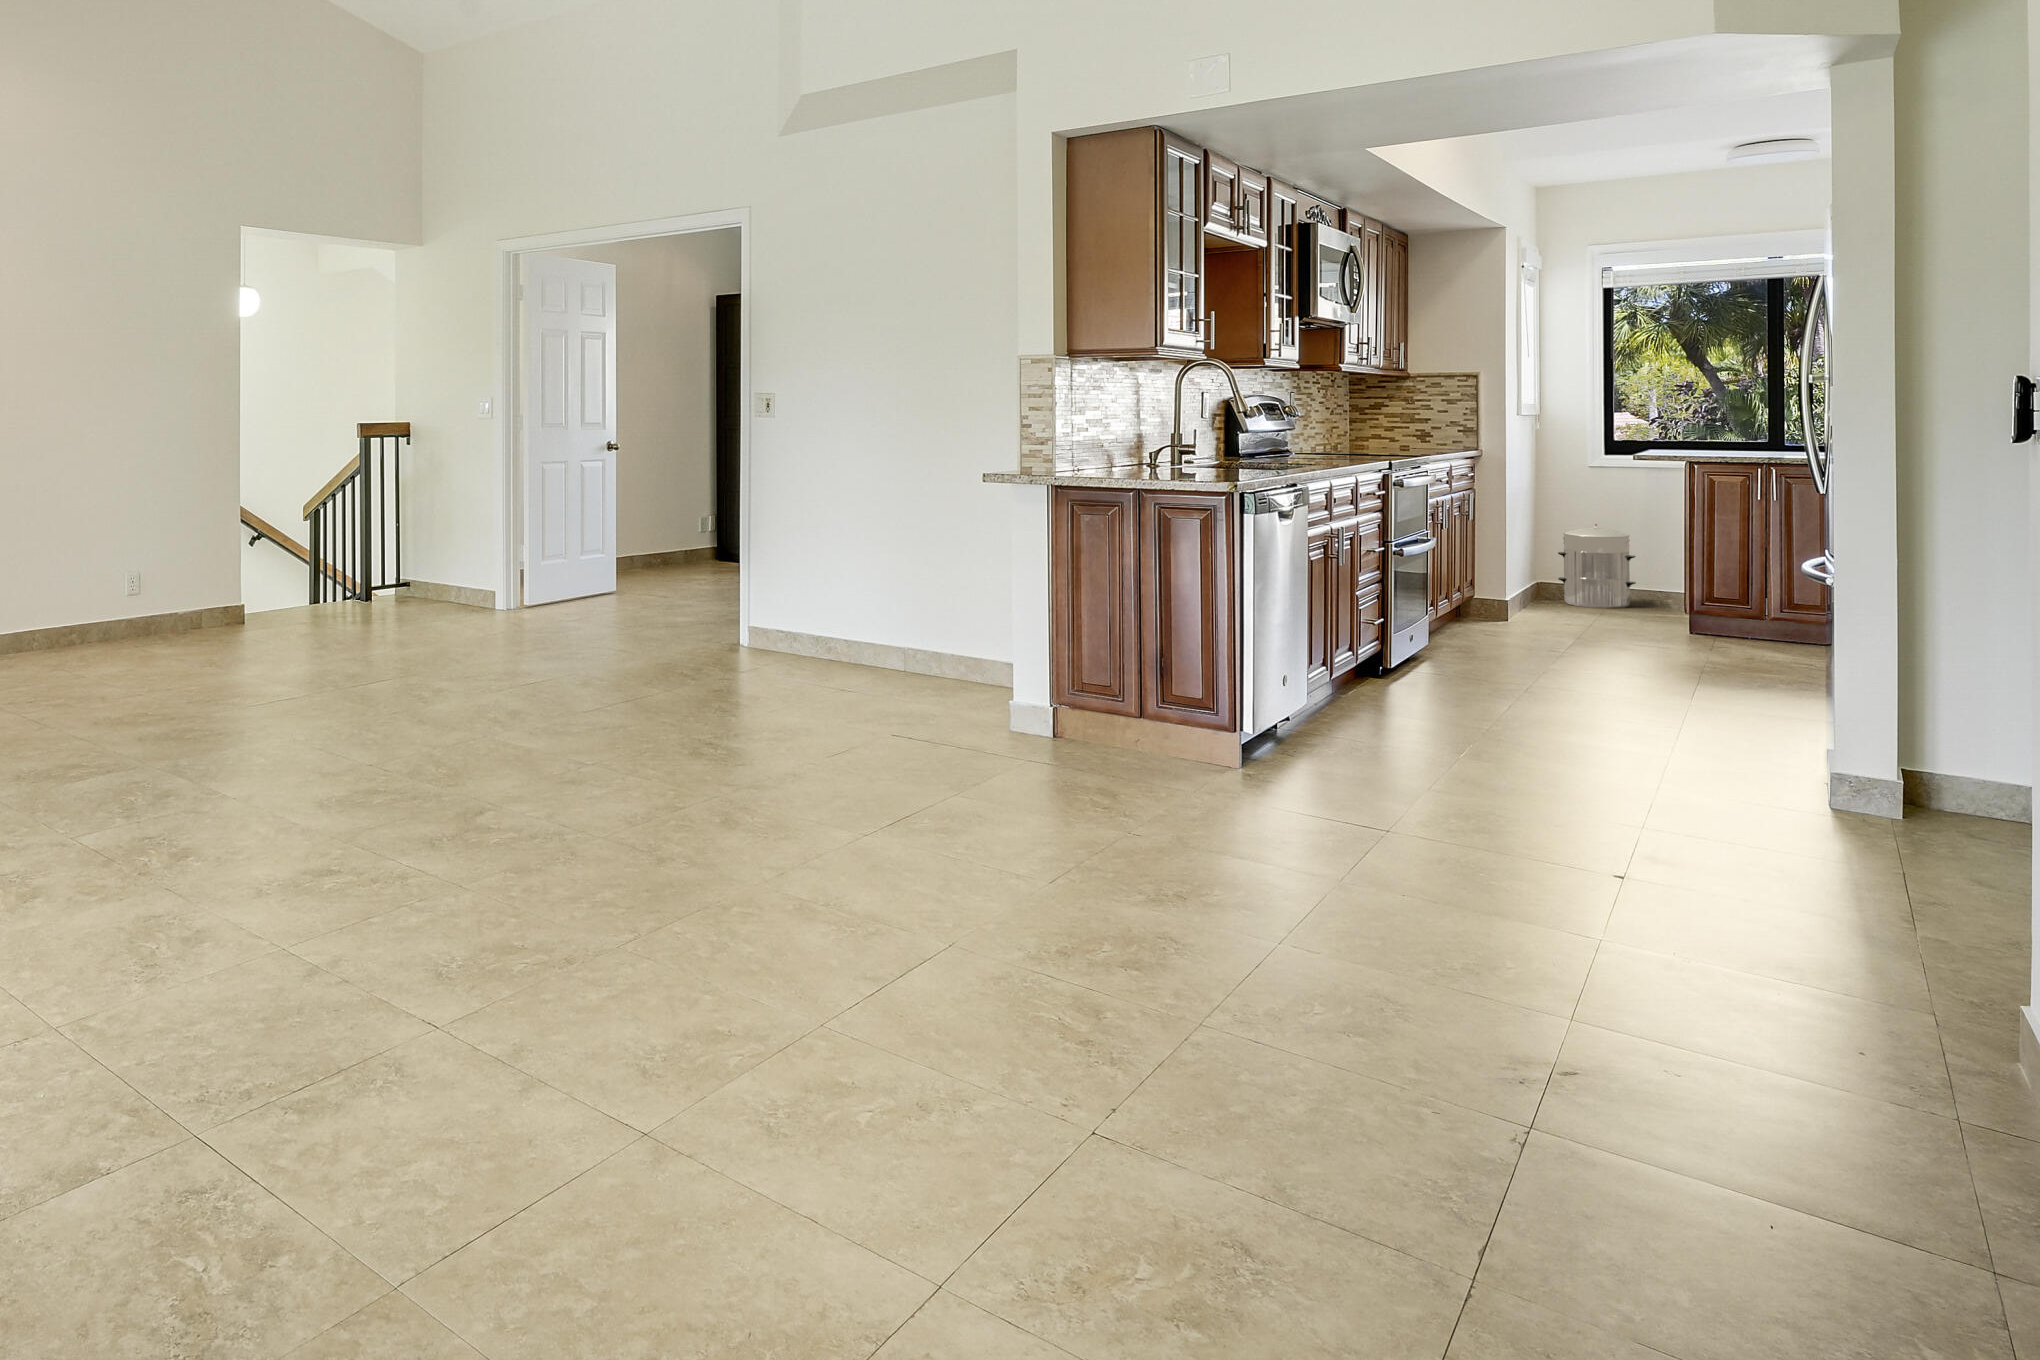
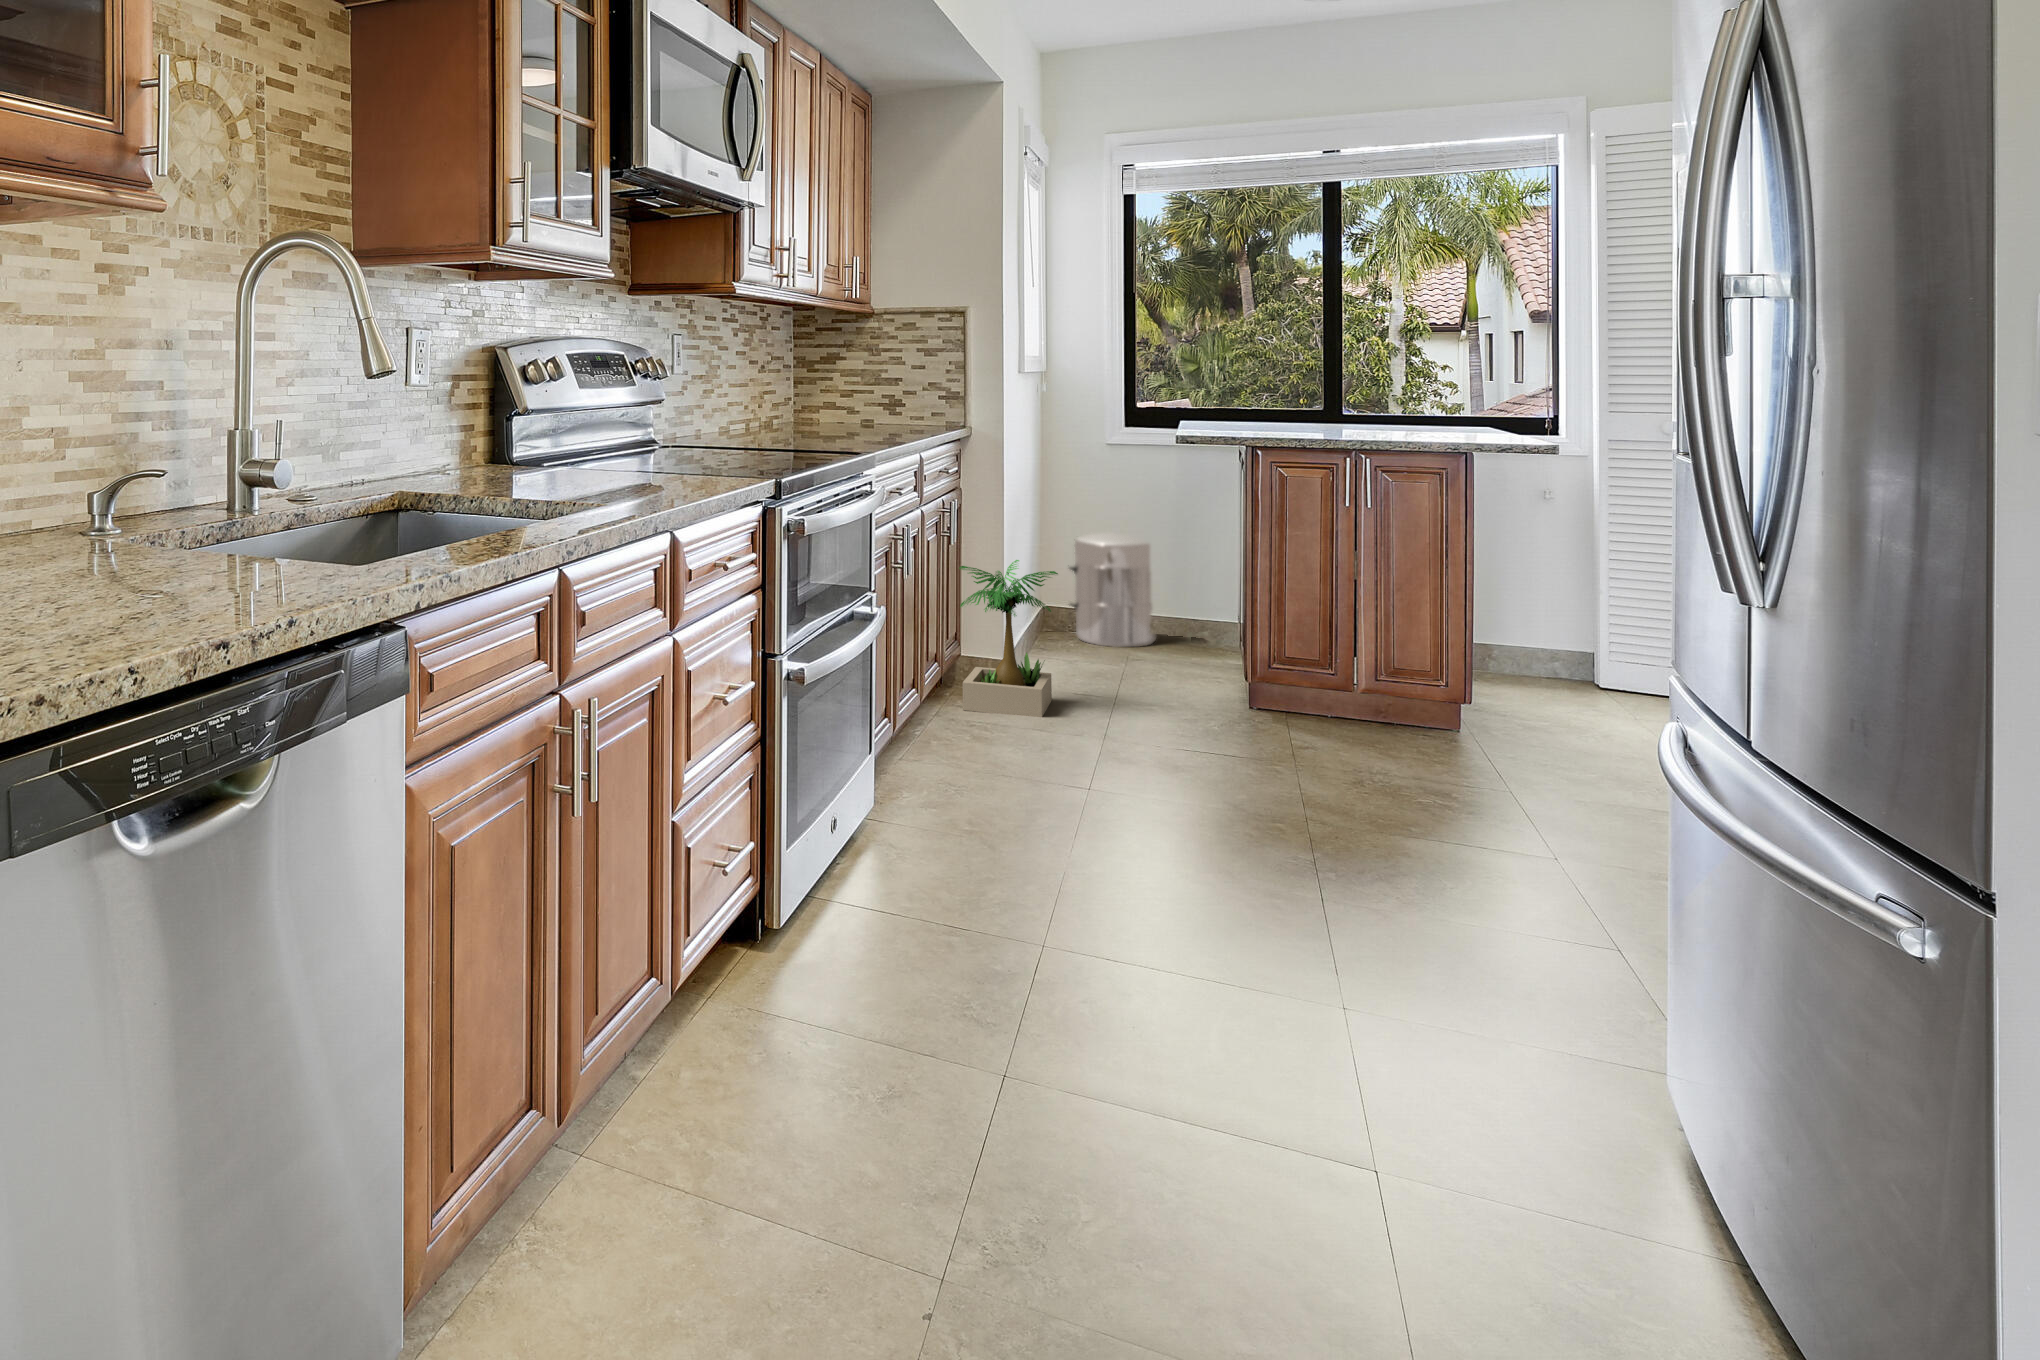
potted plant: none [1468,535,1556,632] -> present [959,560,1058,717]

